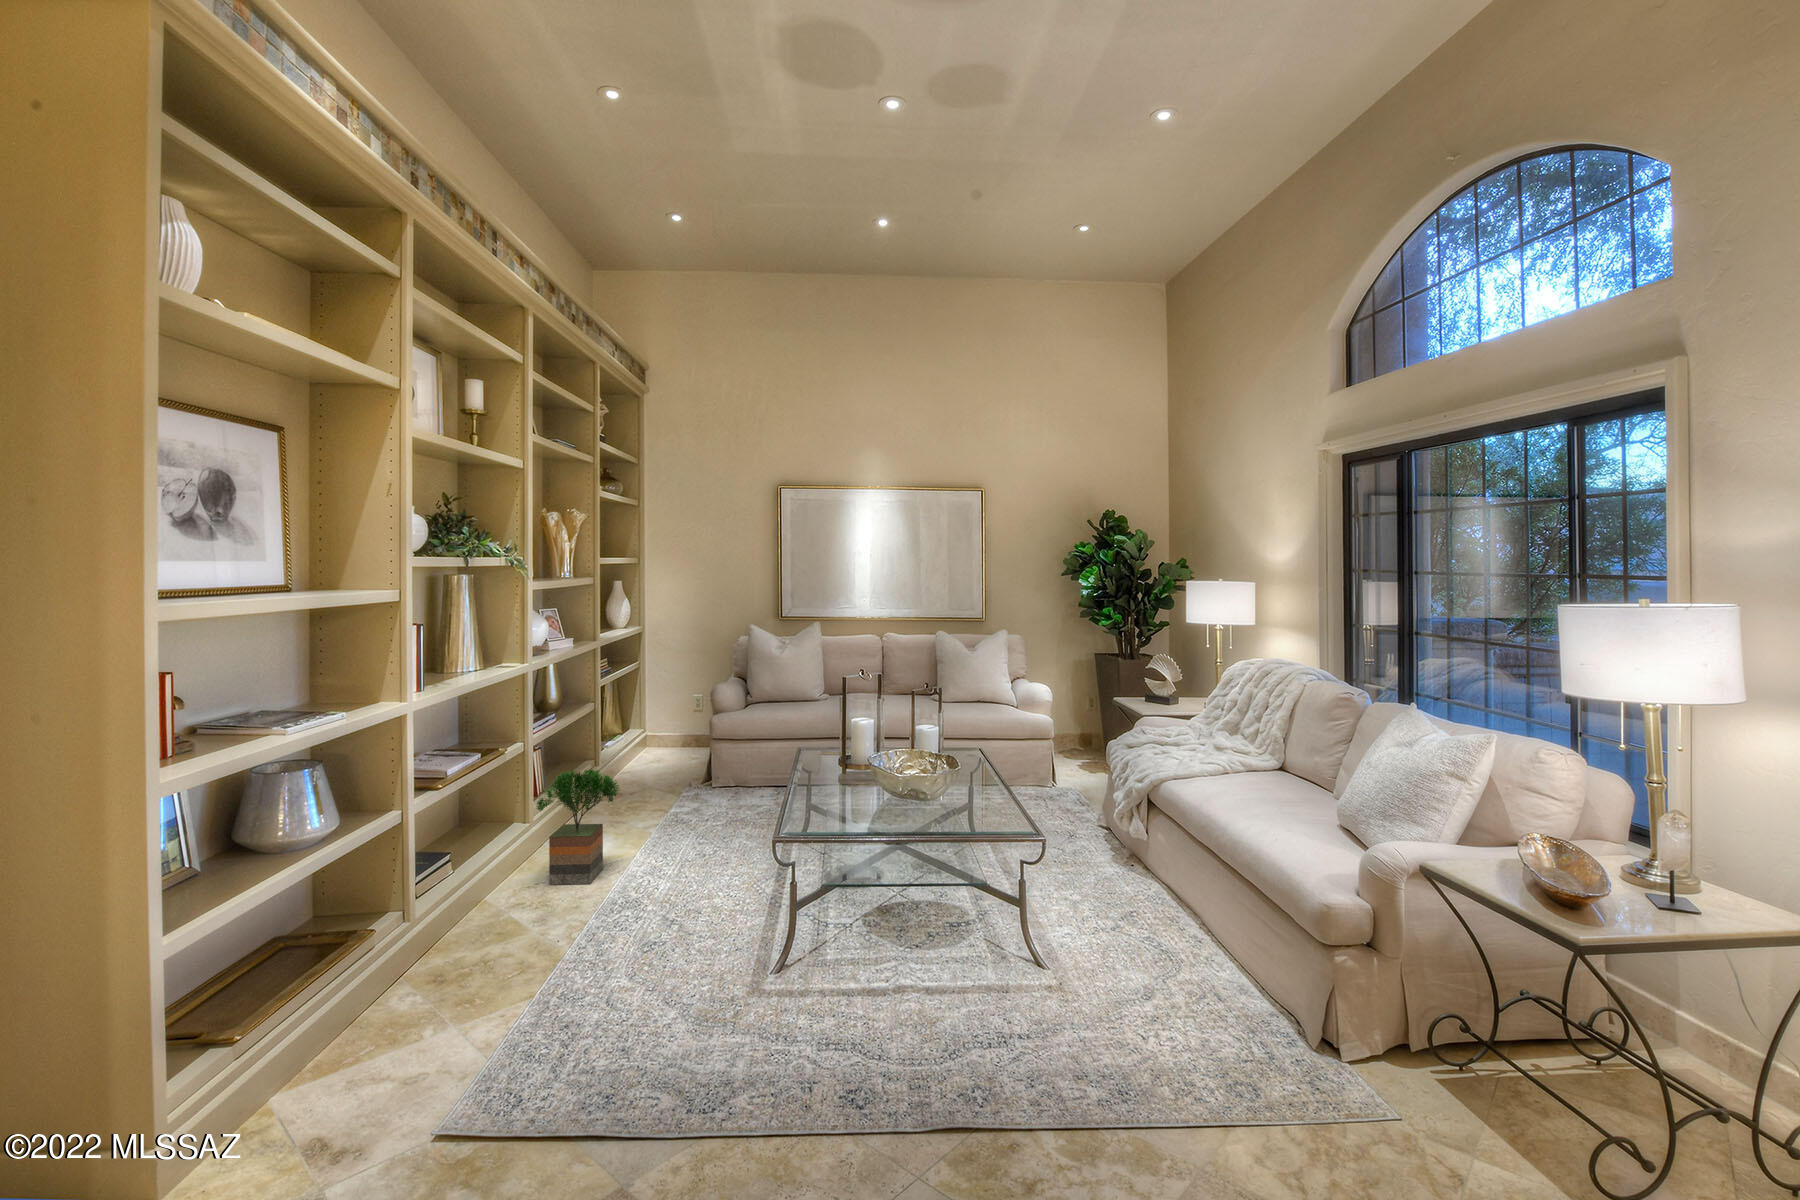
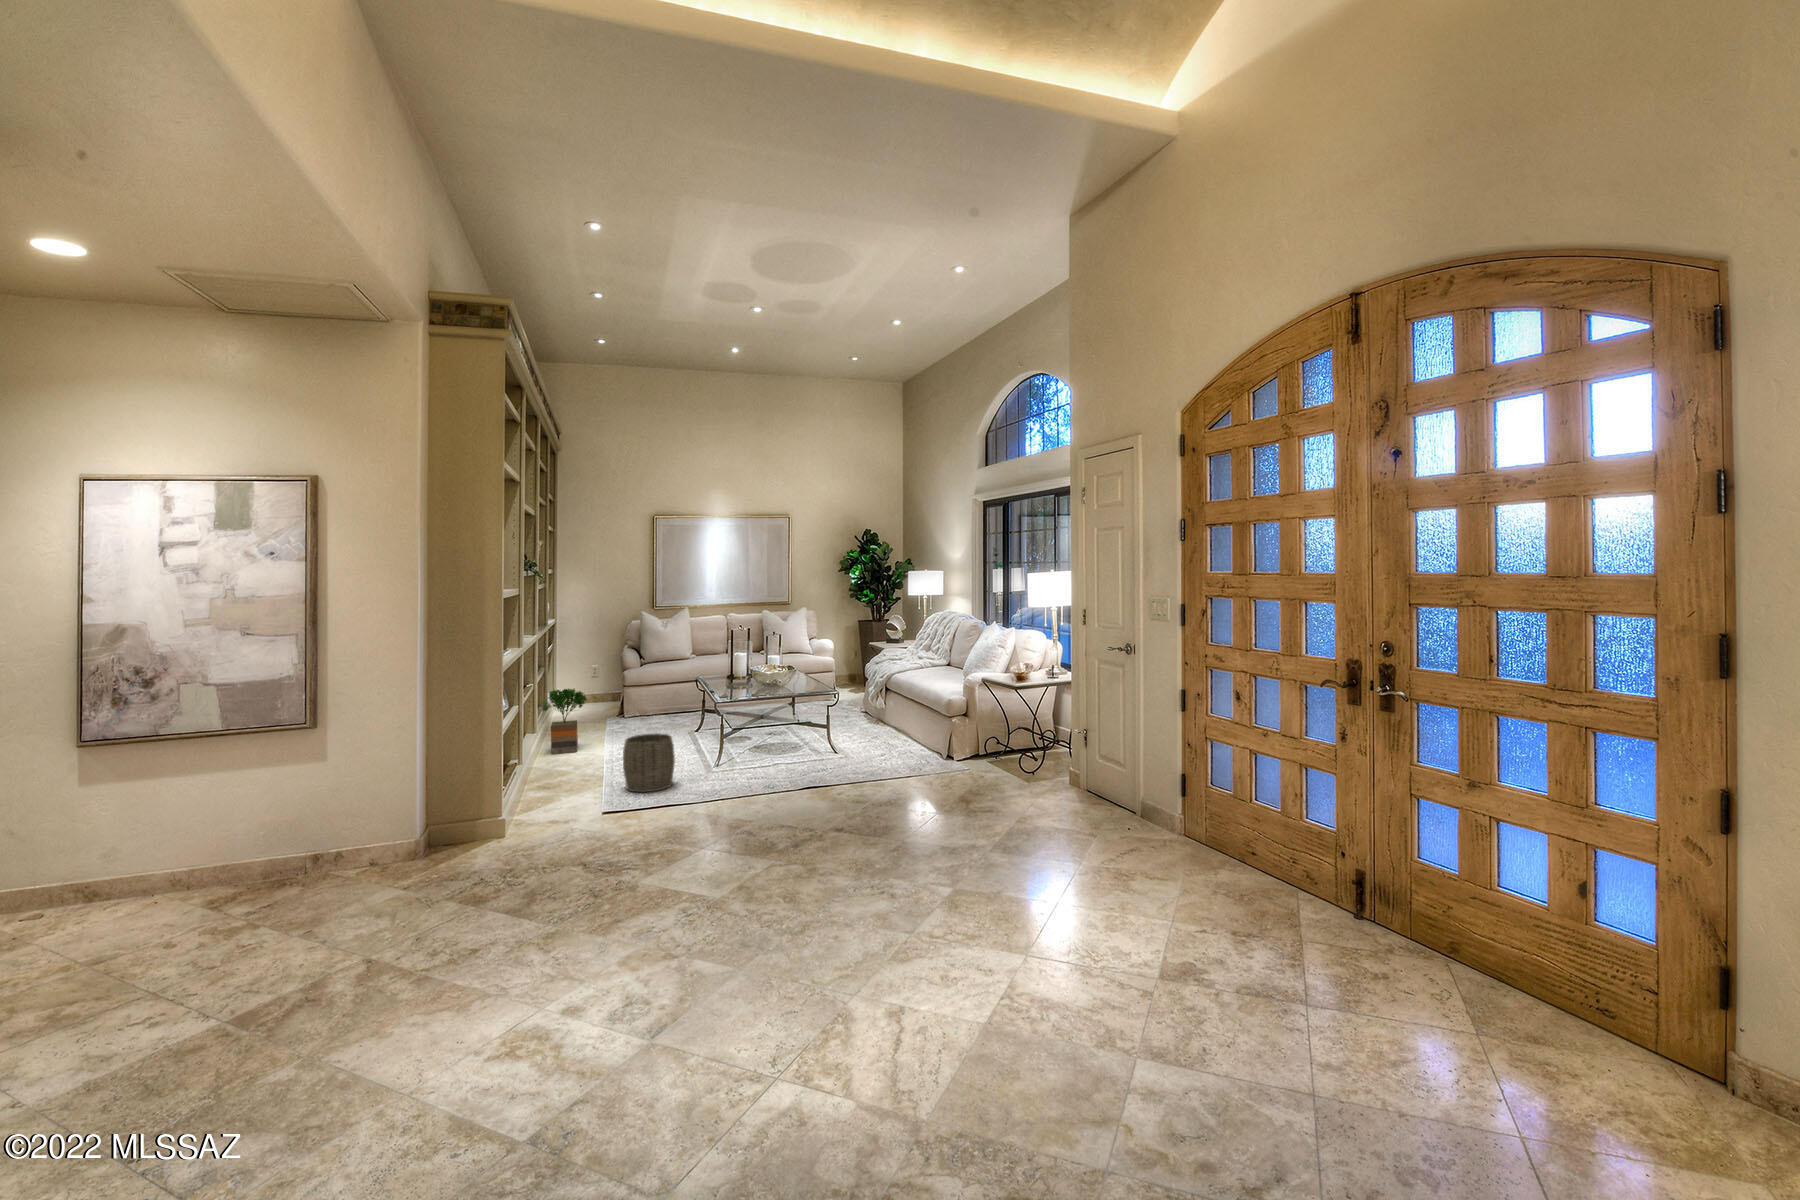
woven basket: none [559,918,673,1074] -> present [623,734,675,792]

